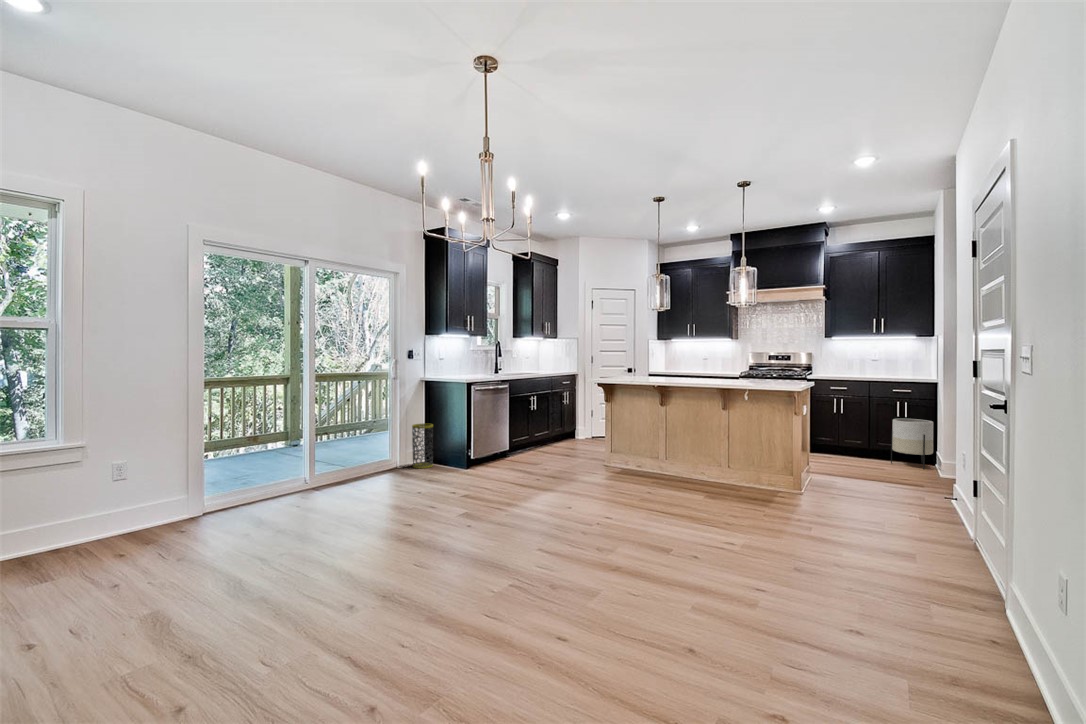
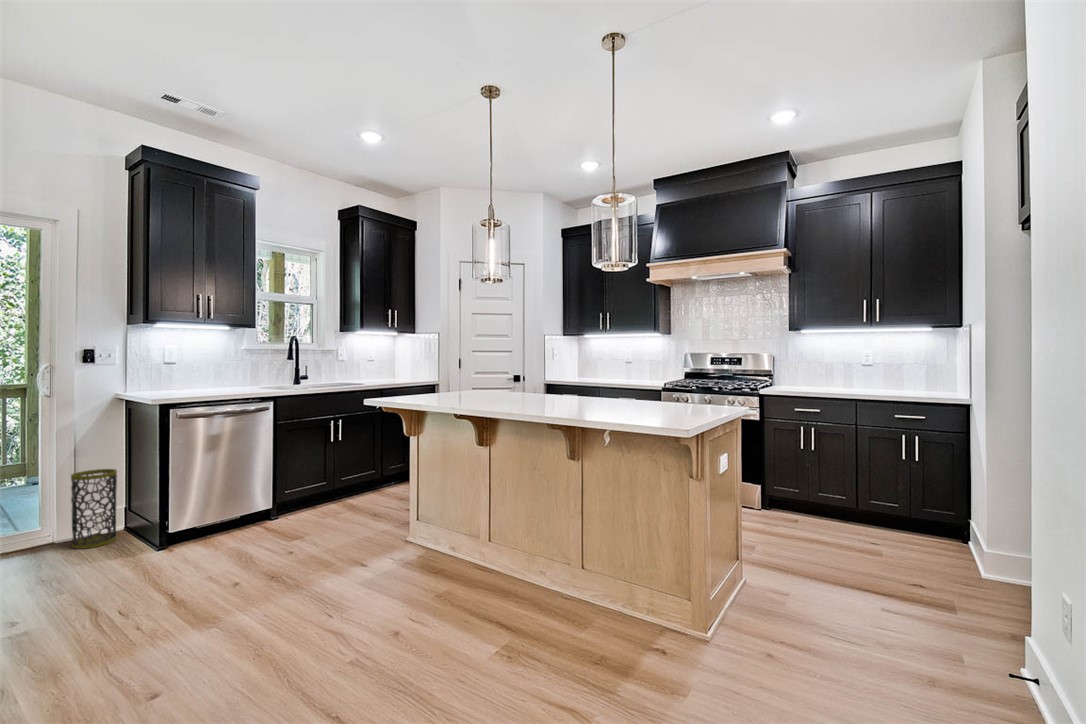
planter: present [891,419,933,469] -> none [892,465,966,560]

